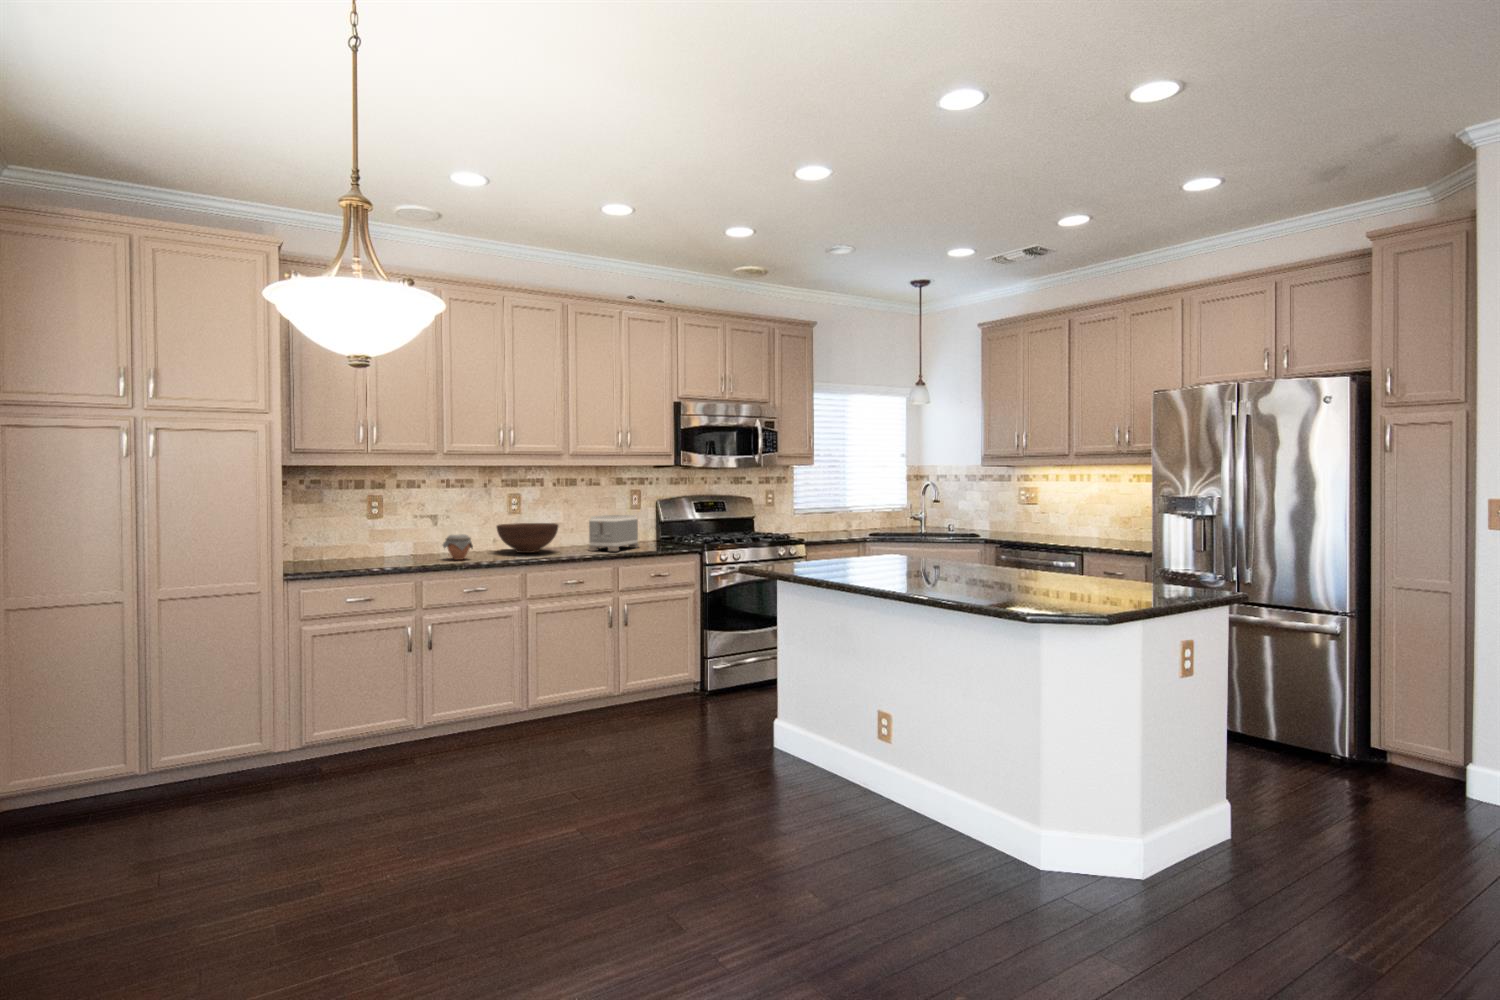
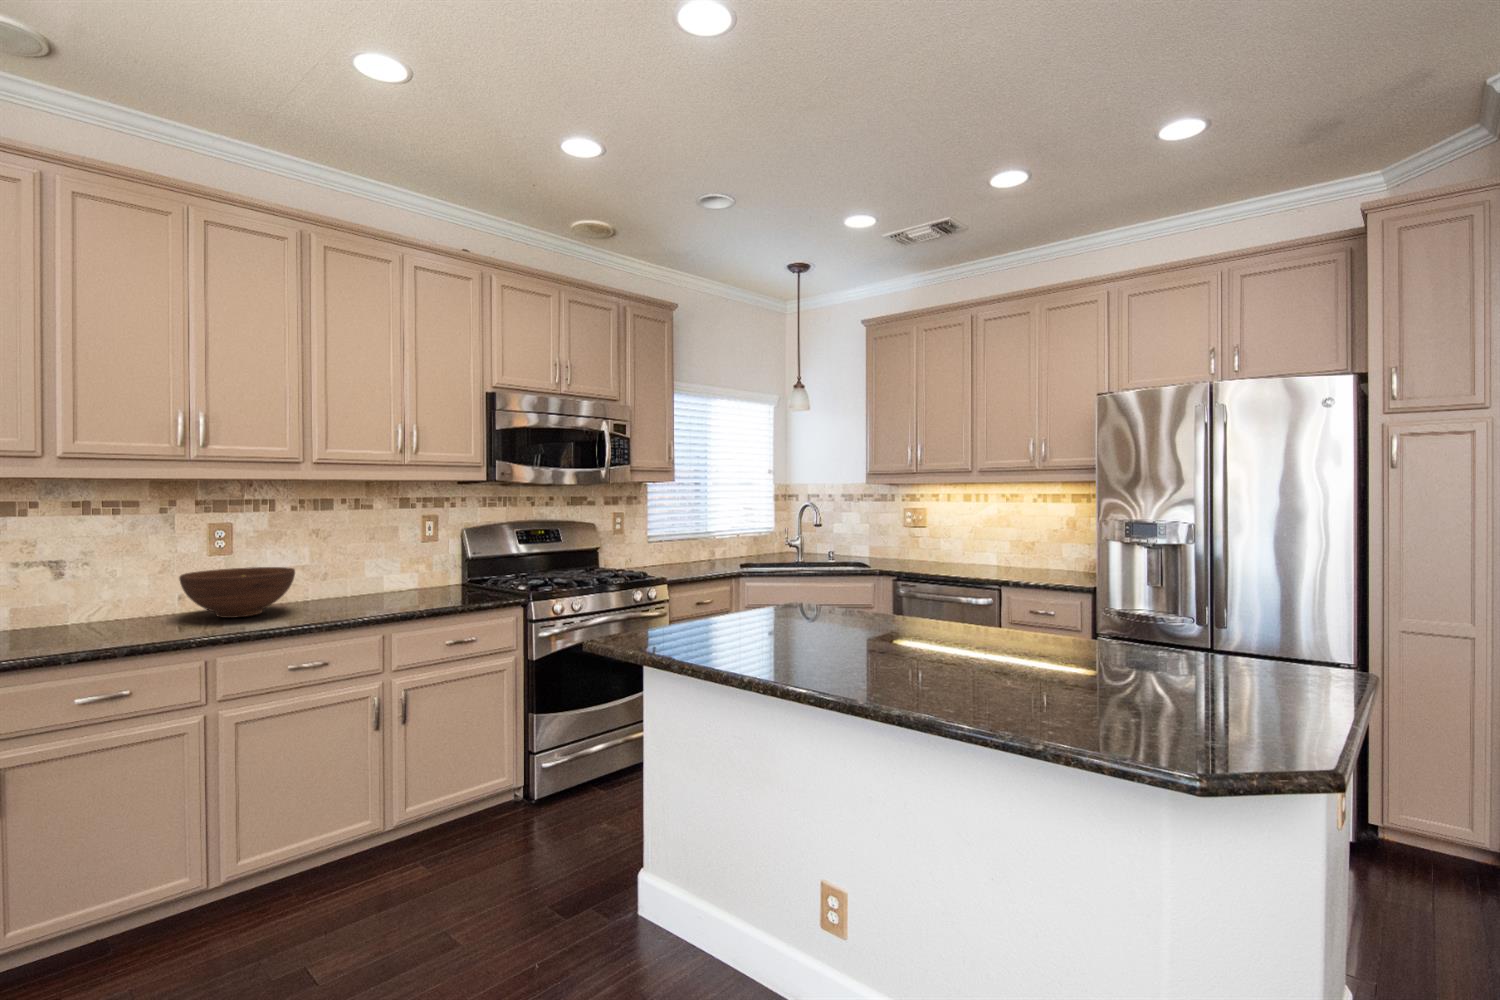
toaster: present [588,515,639,551] -> none [348,550,435,607]
jar: present [443,534,473,560] -> none [48,596,115,641]

